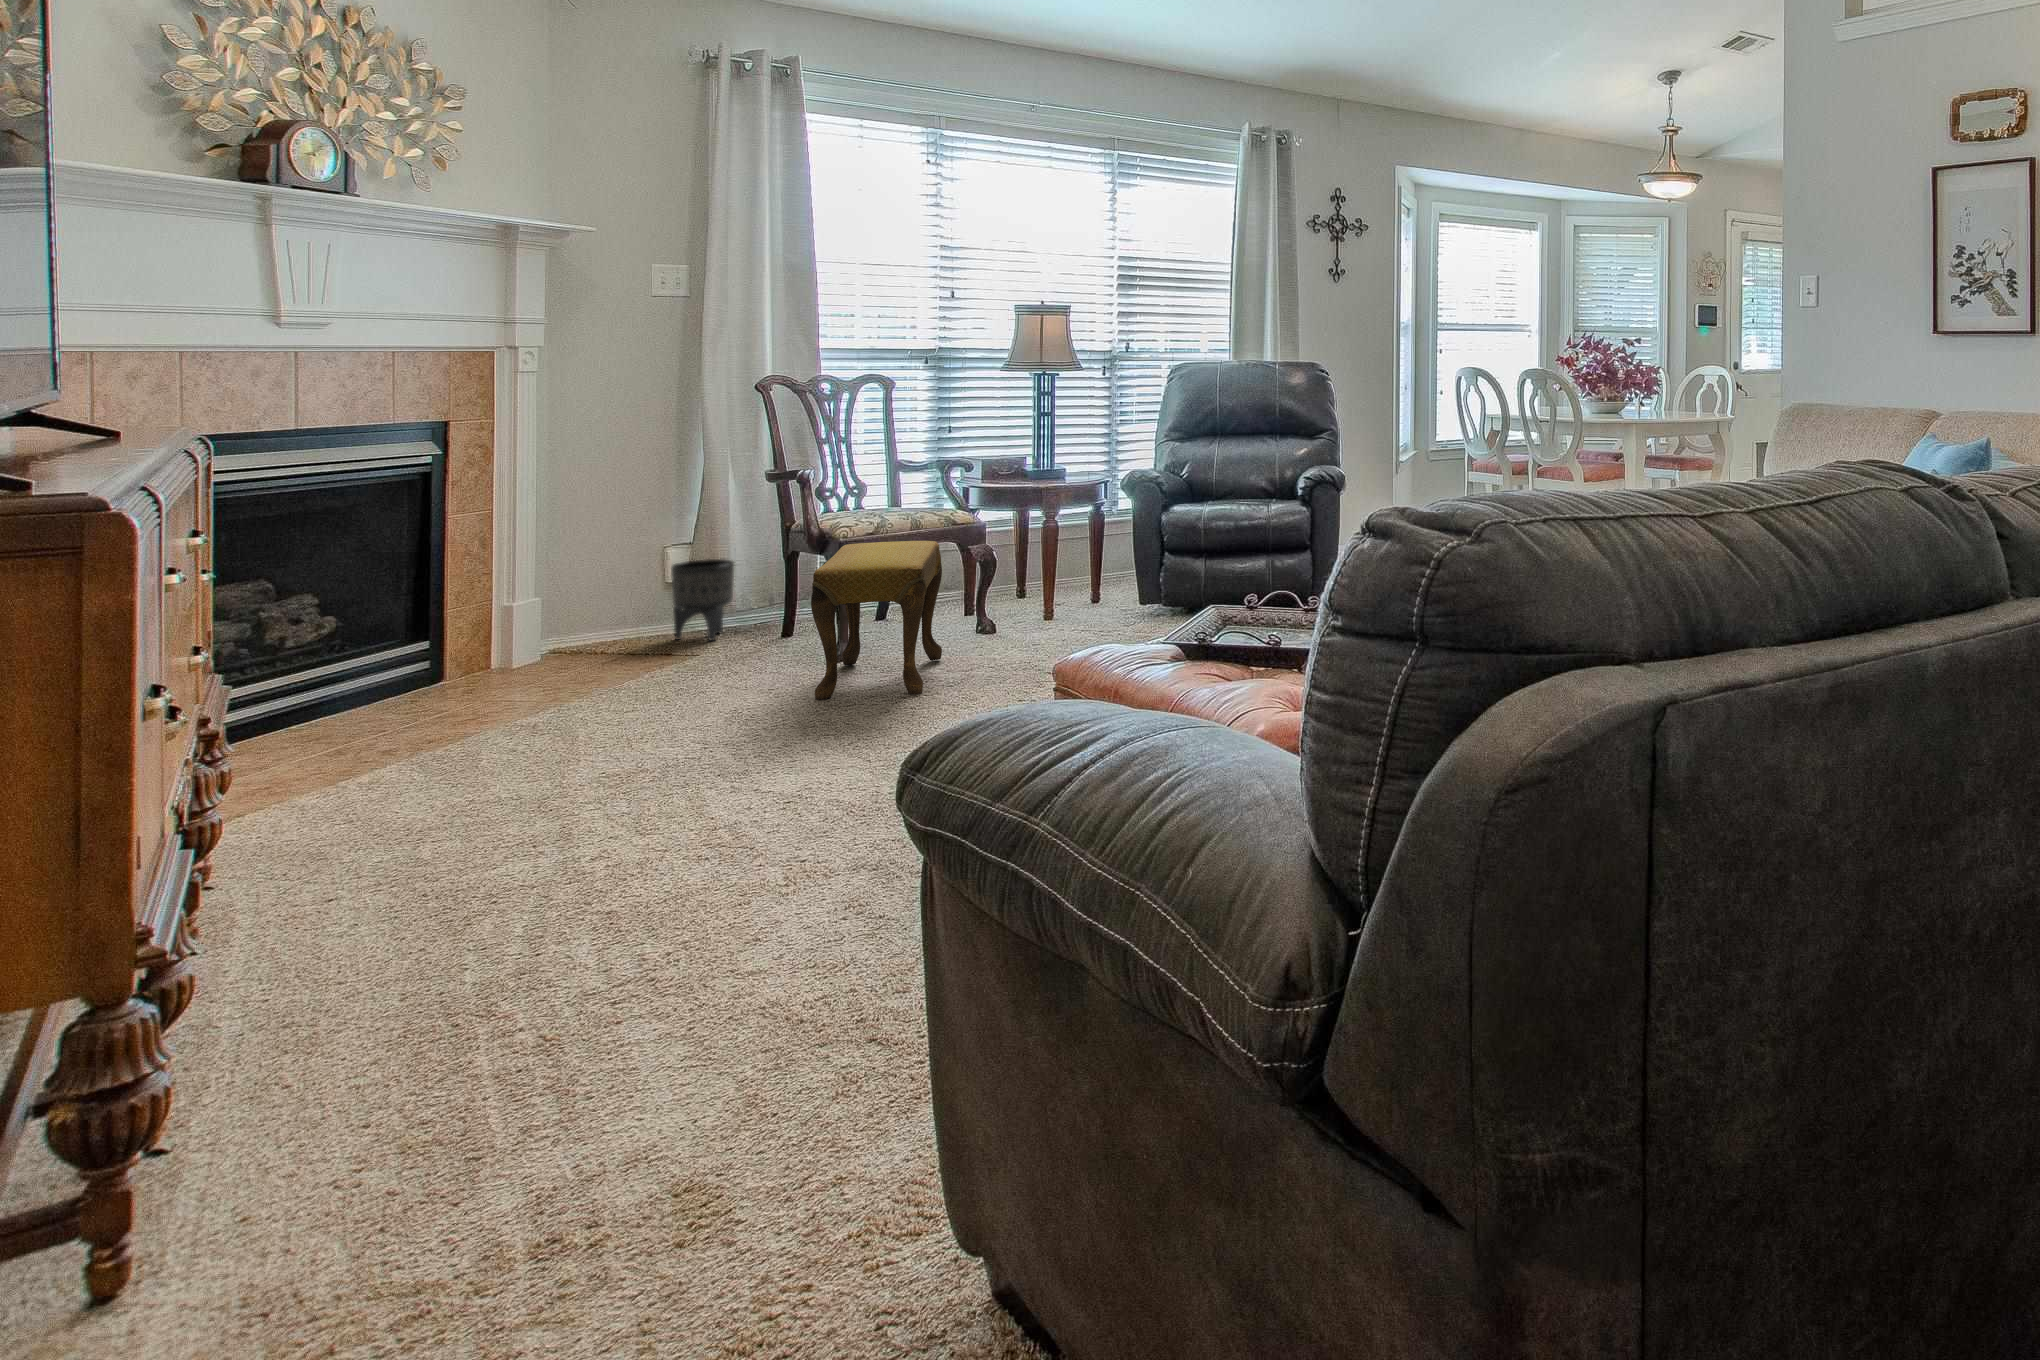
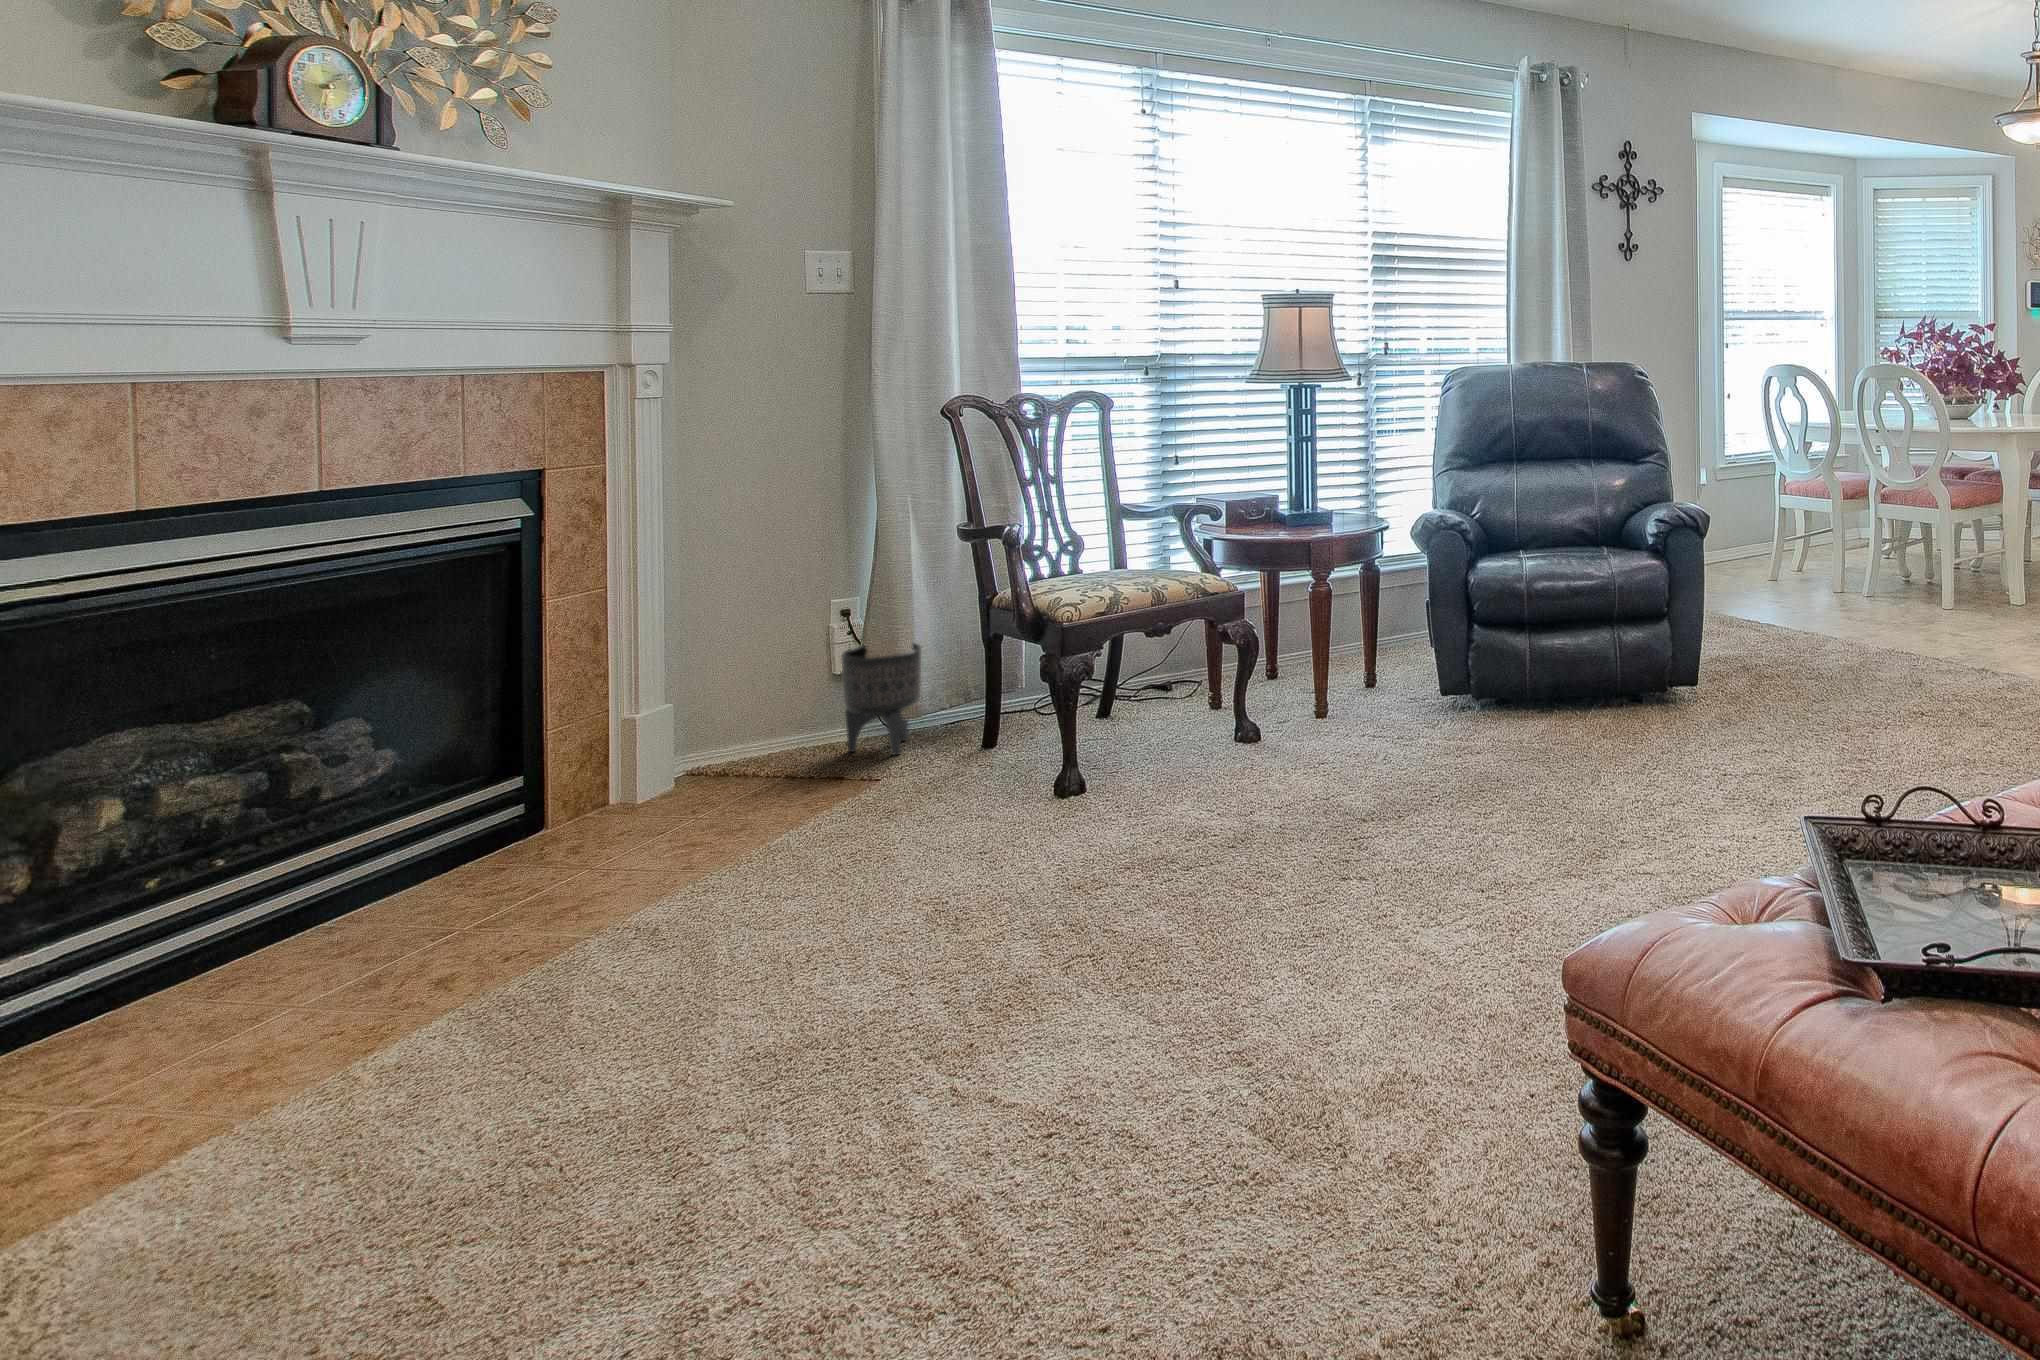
footstool: present [811,541,942,700] -> none [1042,626,1208,876]

